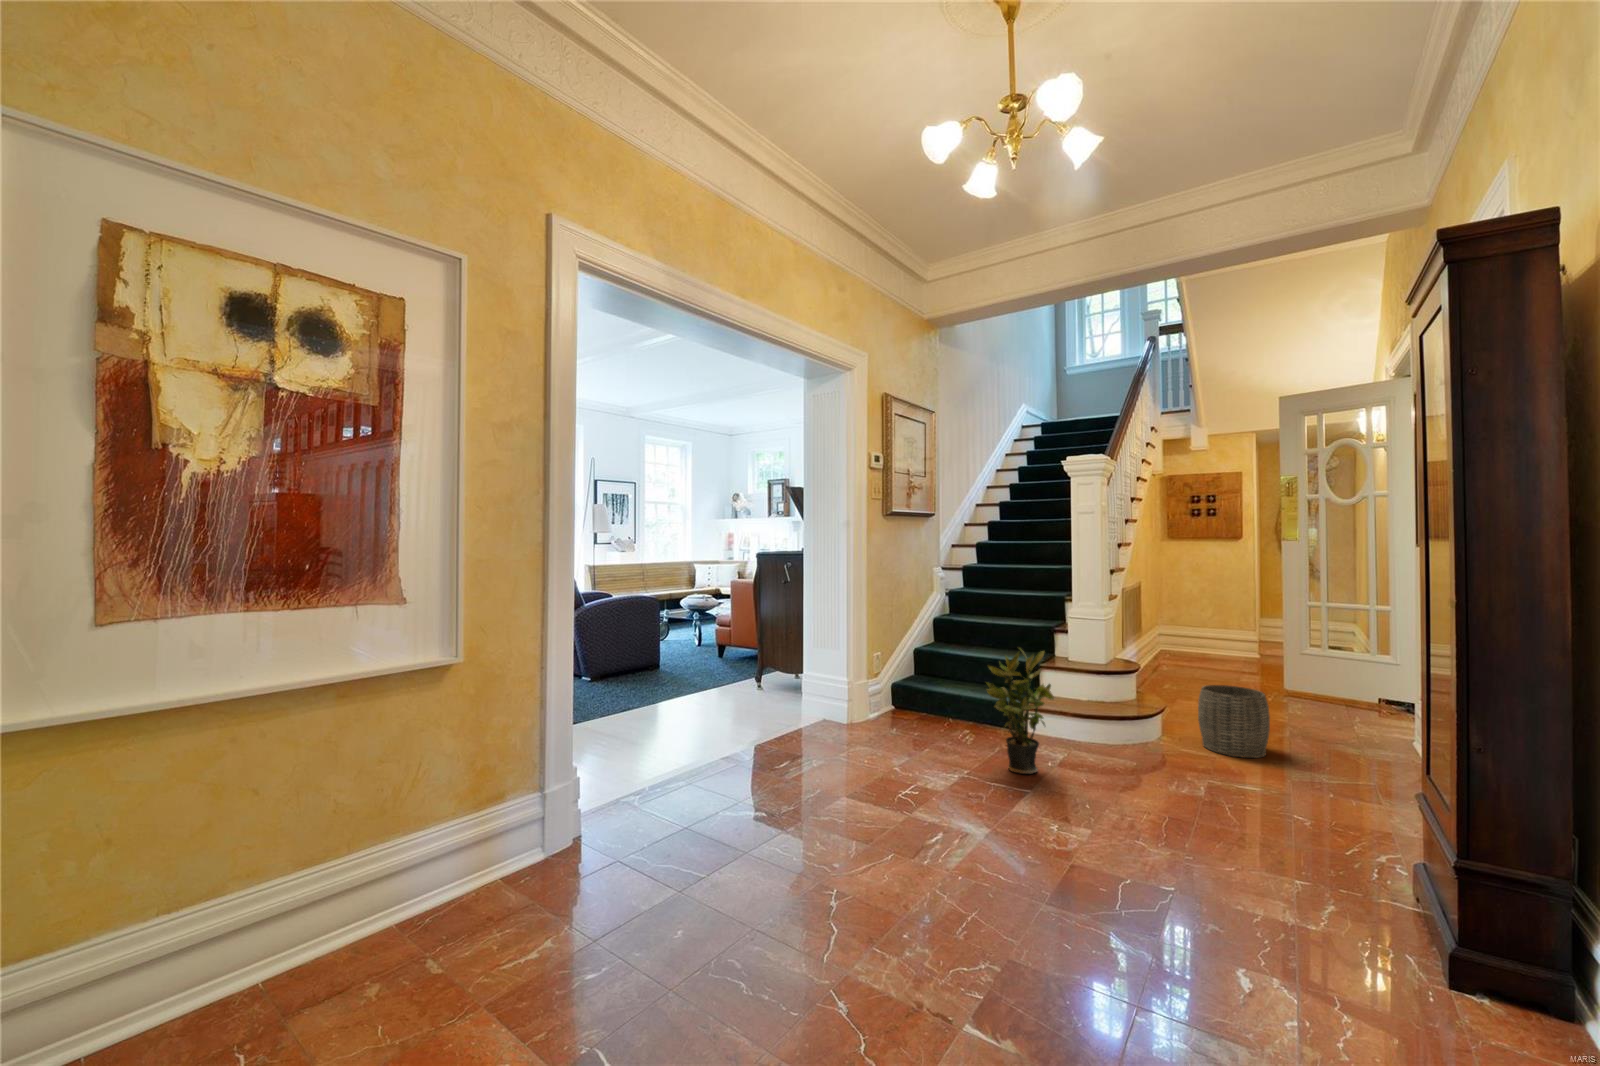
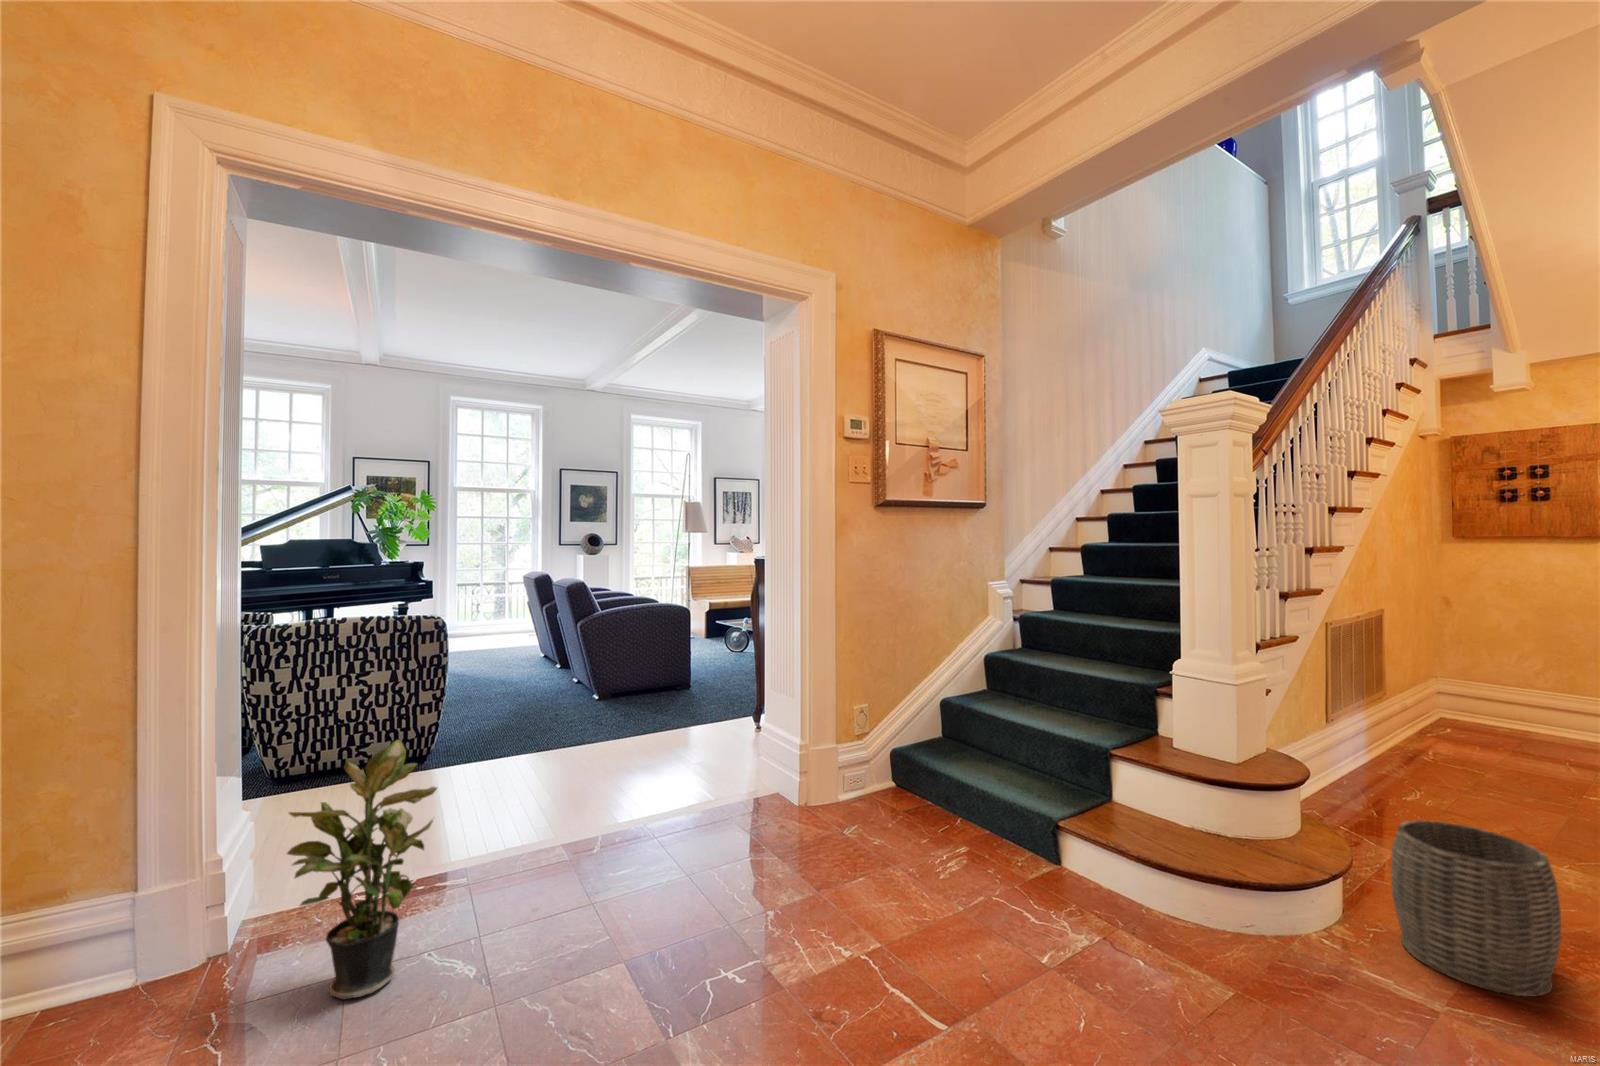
potted plant: present [986,649,1054,774] -> present [287,740,437,1000]

